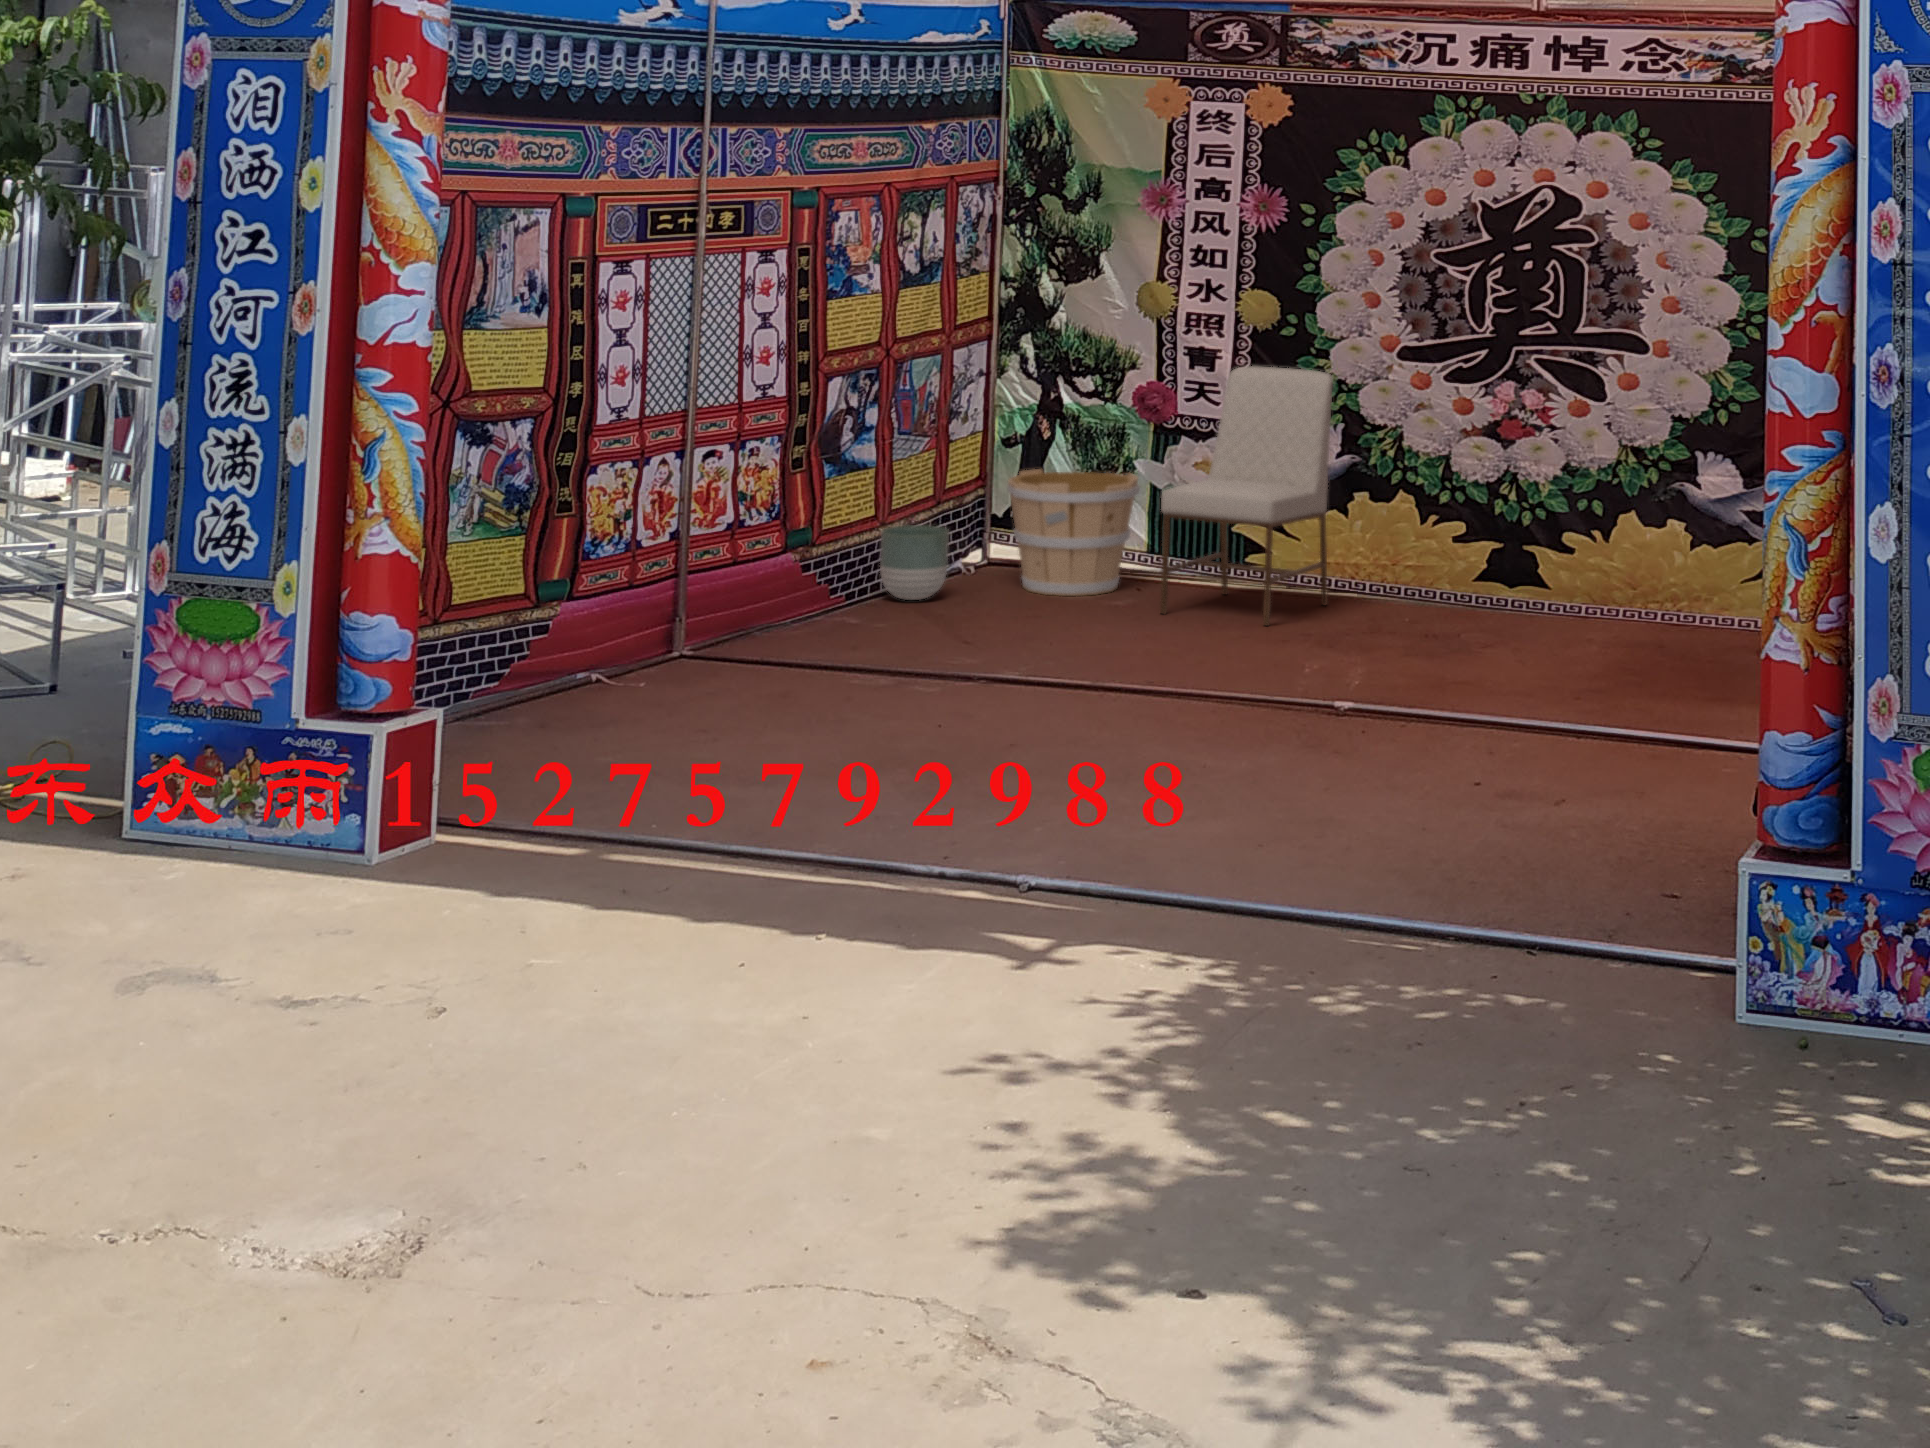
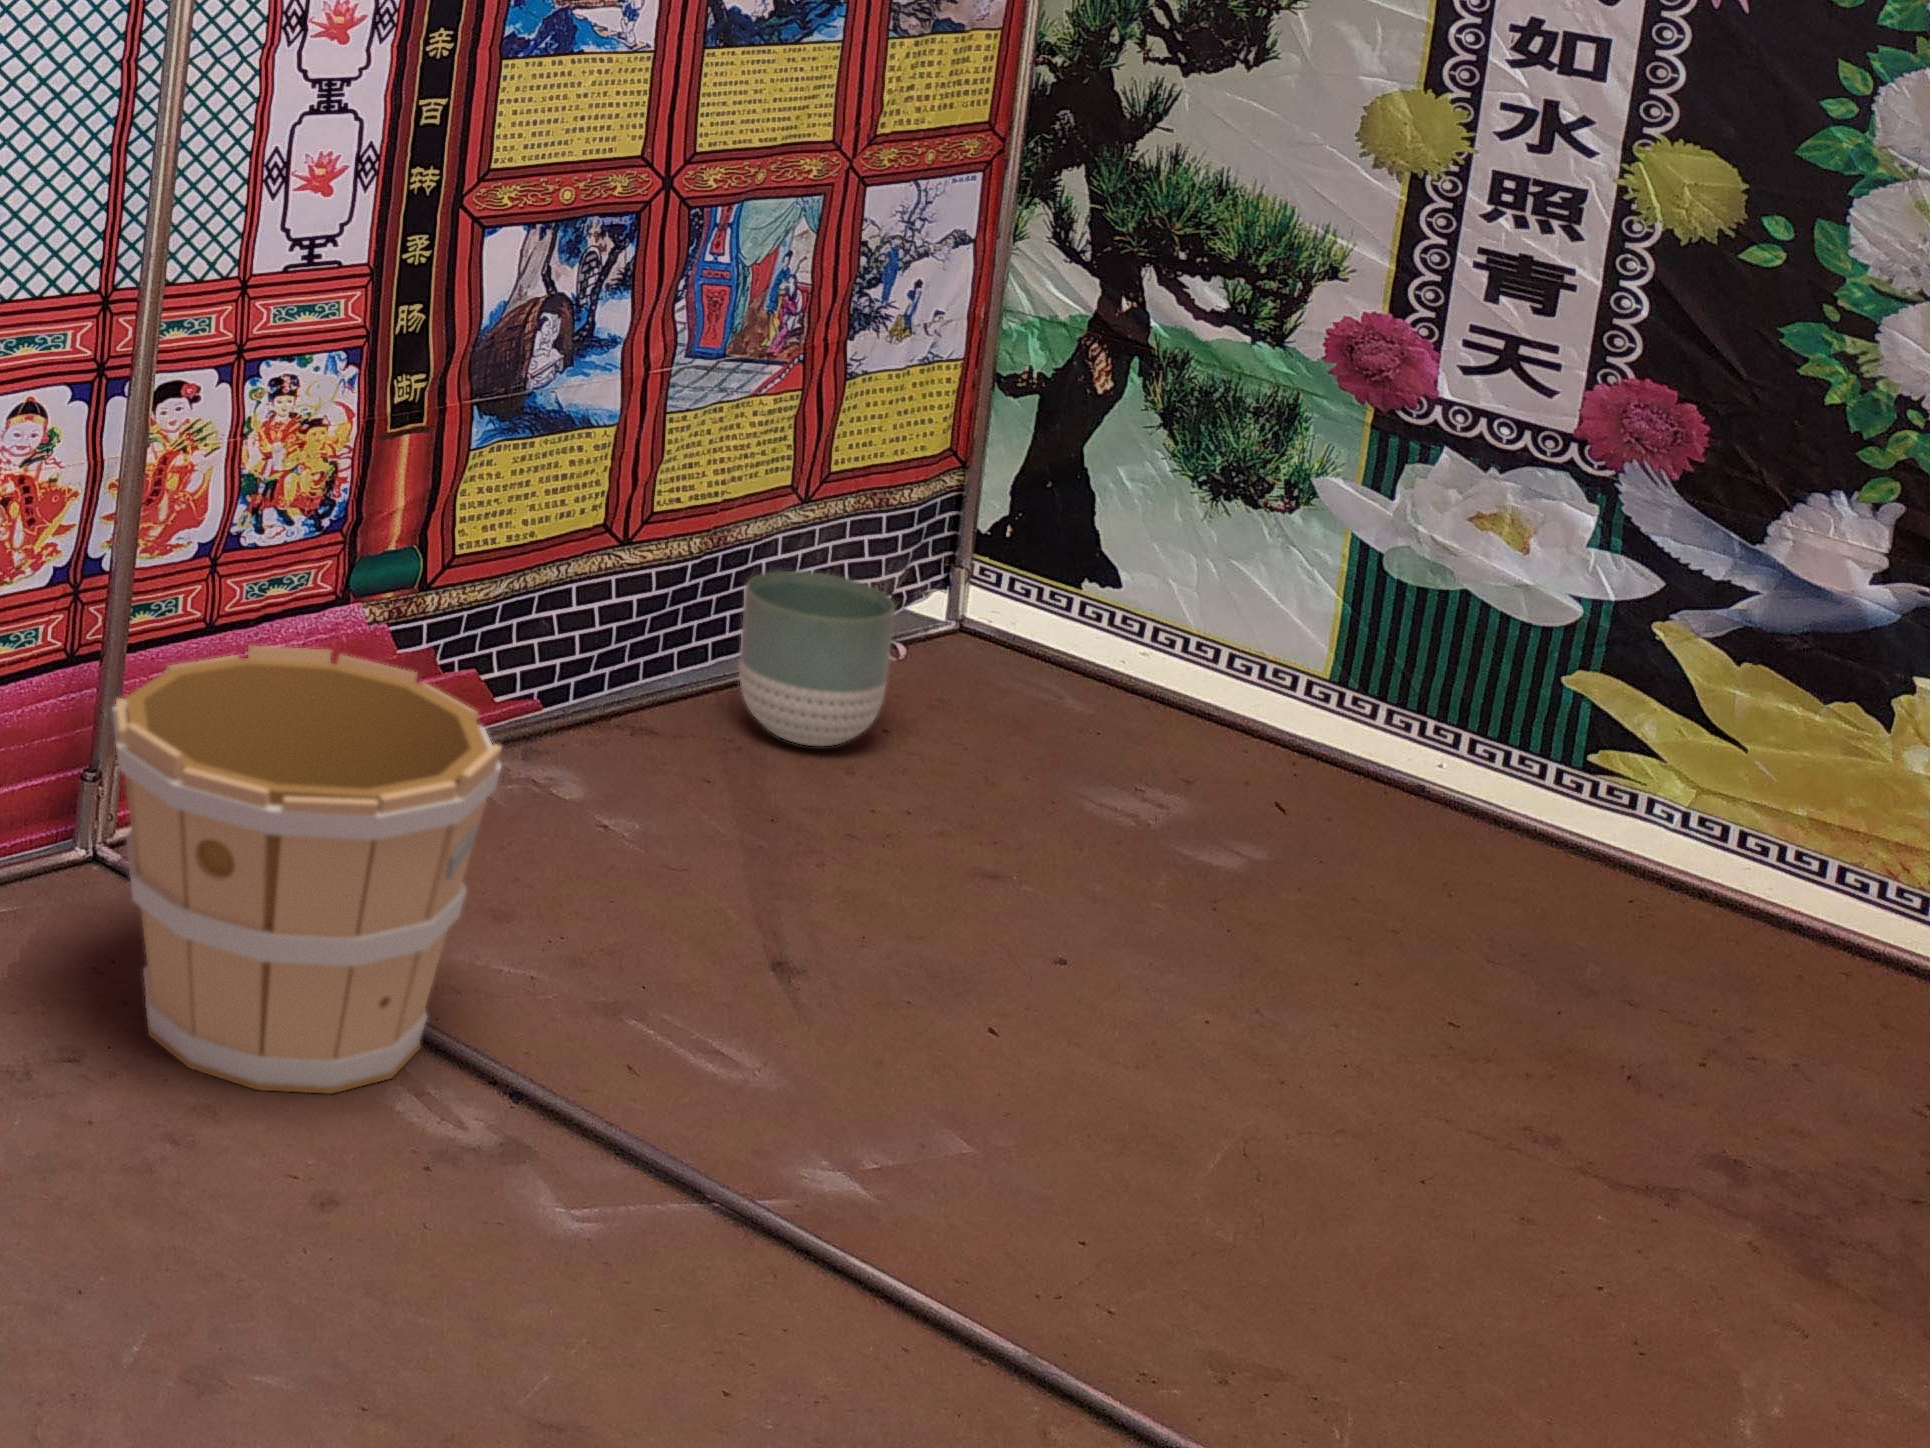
chair: present [1160,366,1333,626] -> none [1399,321,1895,1013]
wooden bucket: present [1007,469,1140,596] -> present [113,646,503,1094]

